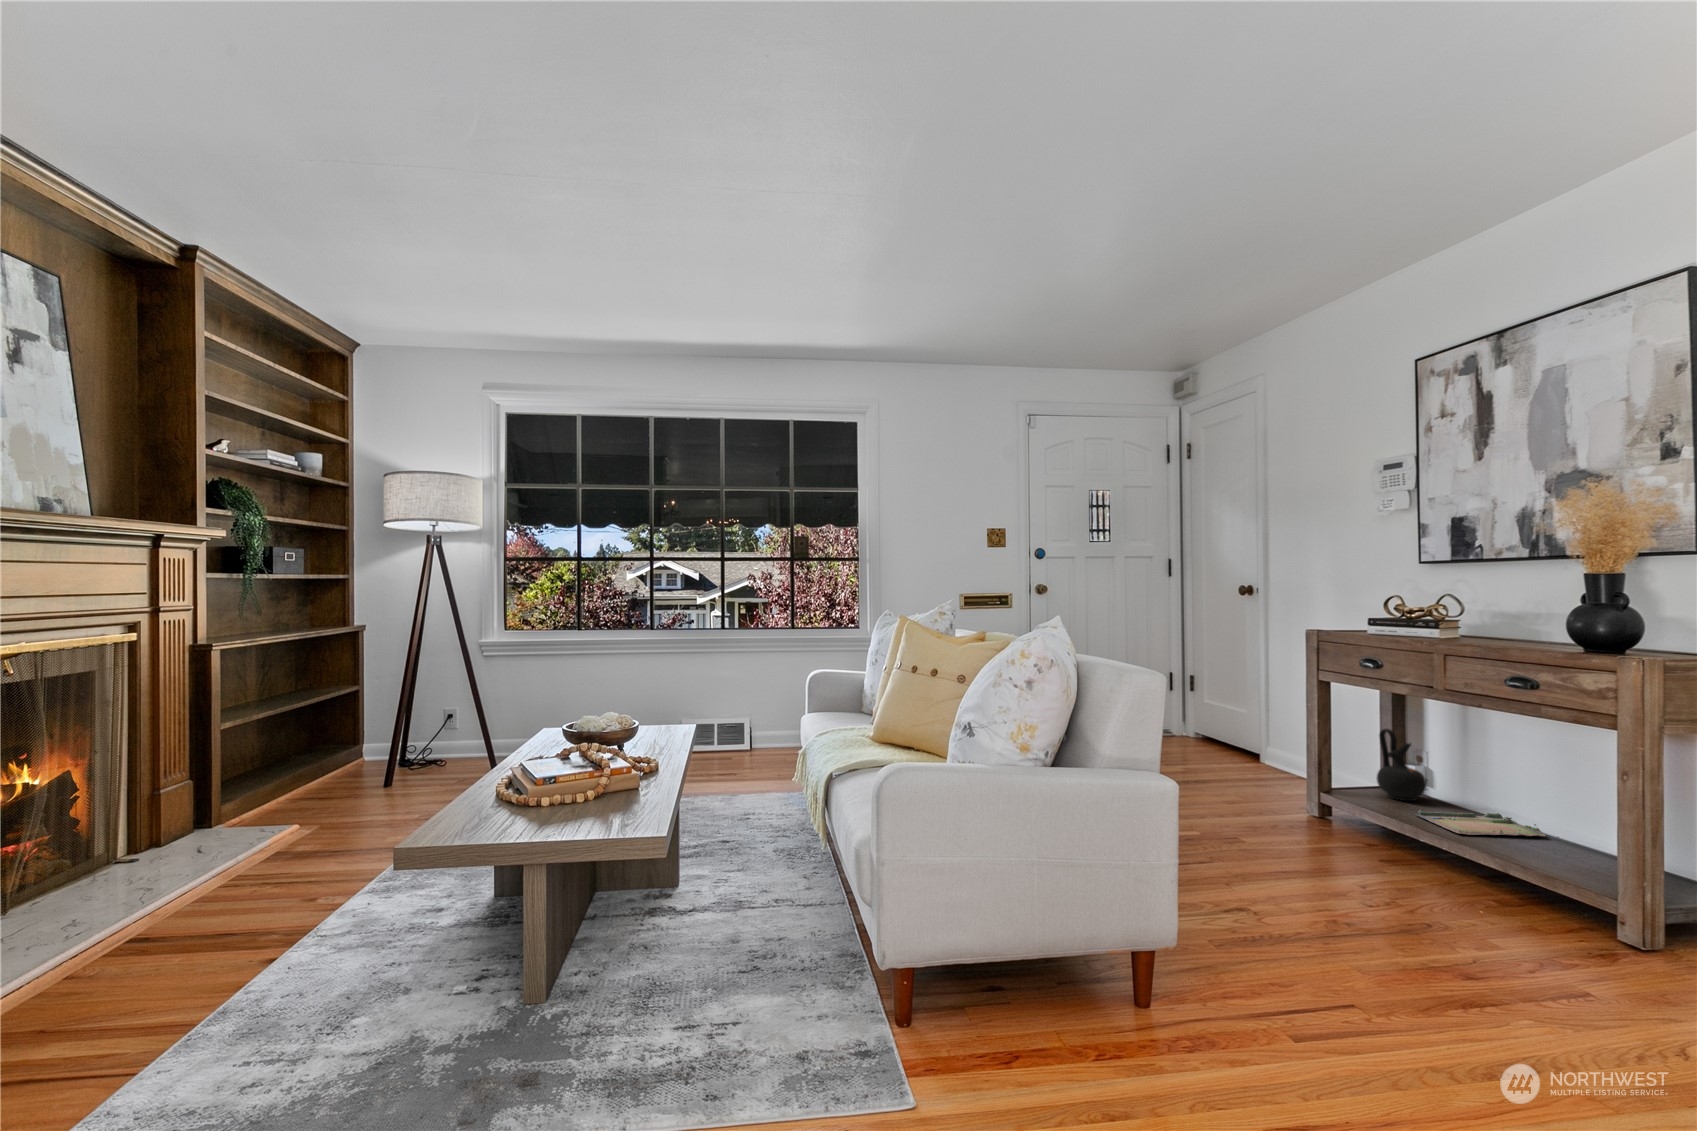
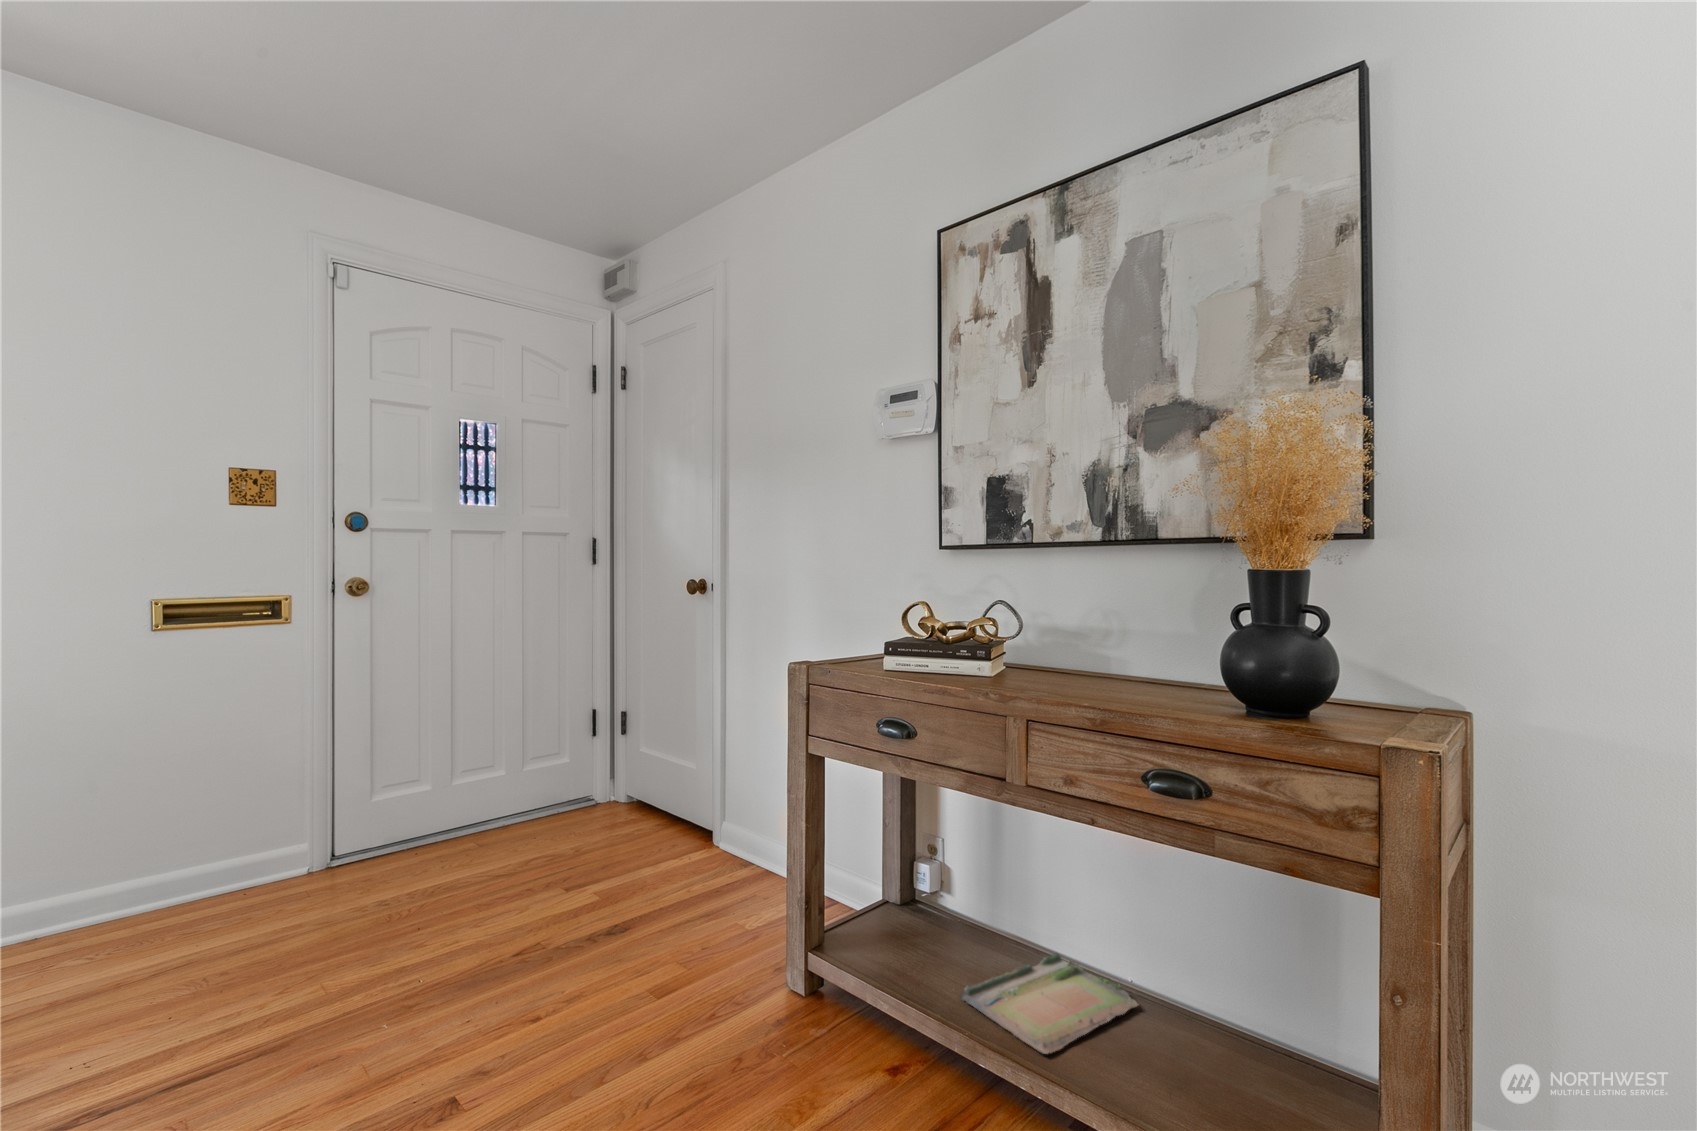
ceramic jug: present [1377,729,1426,801] -> none [890,822,956,947]

